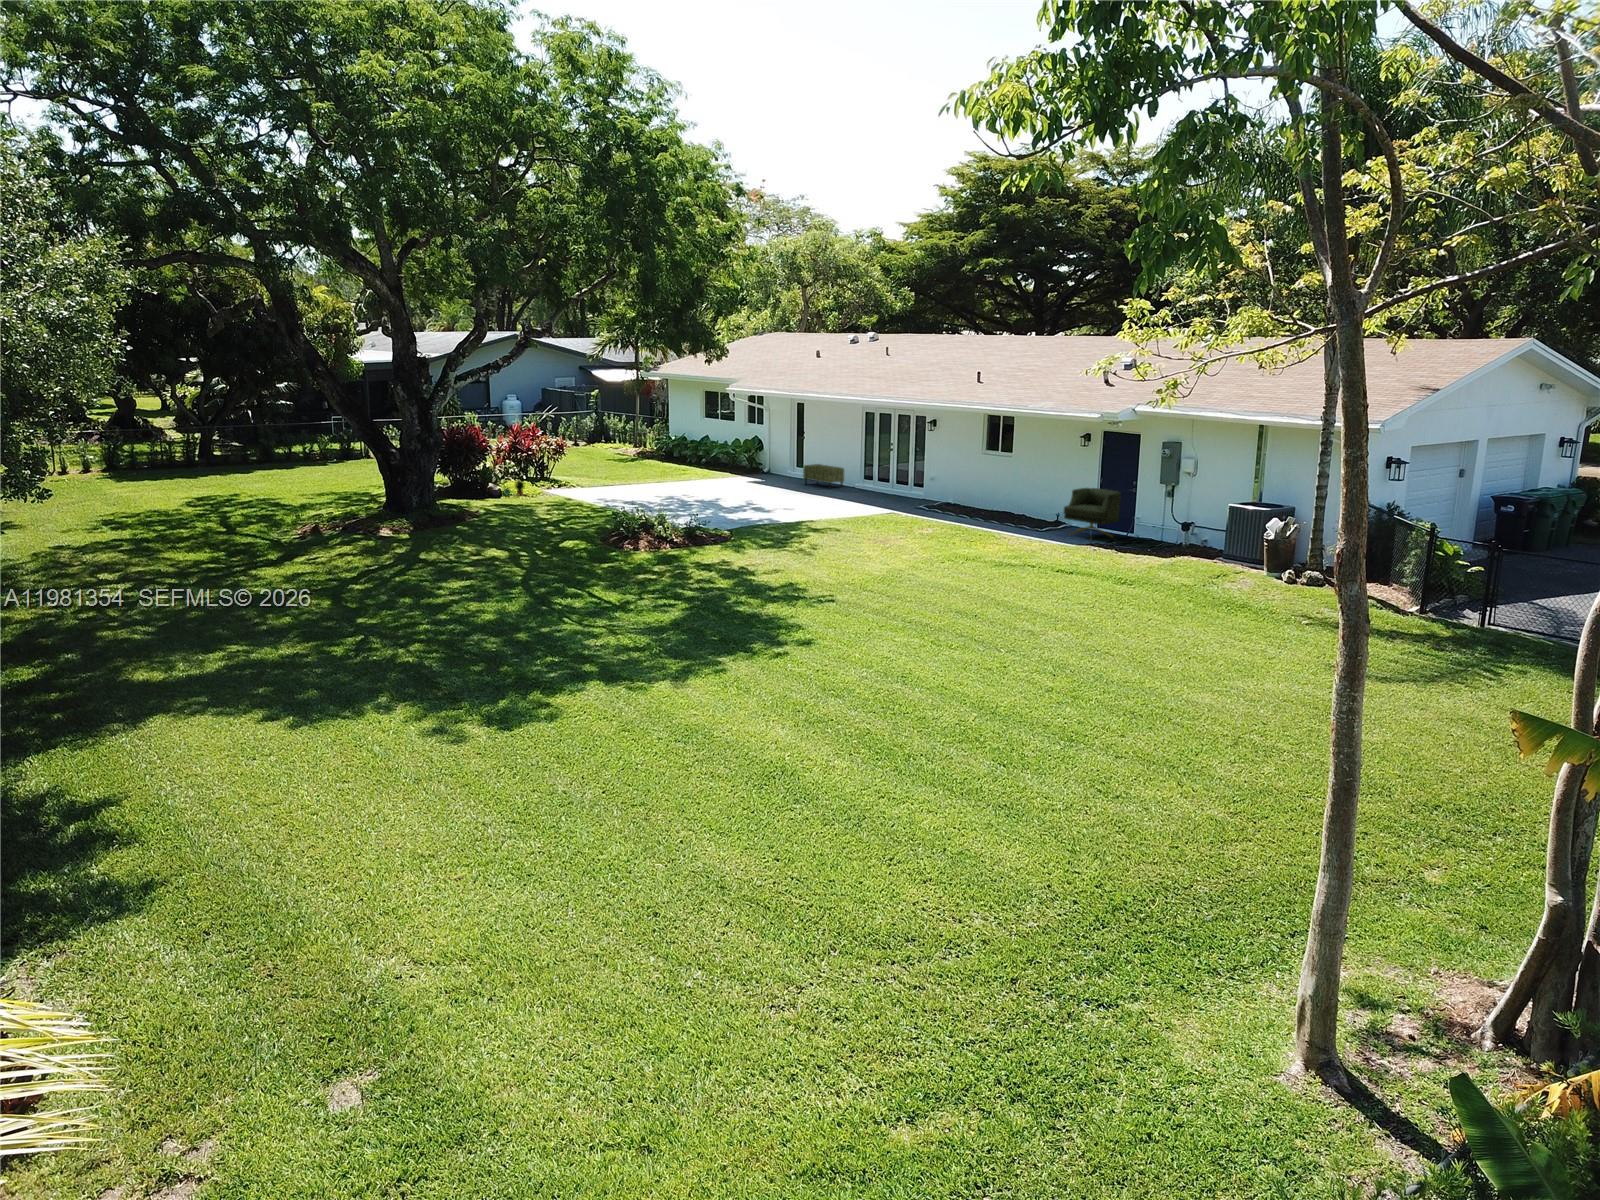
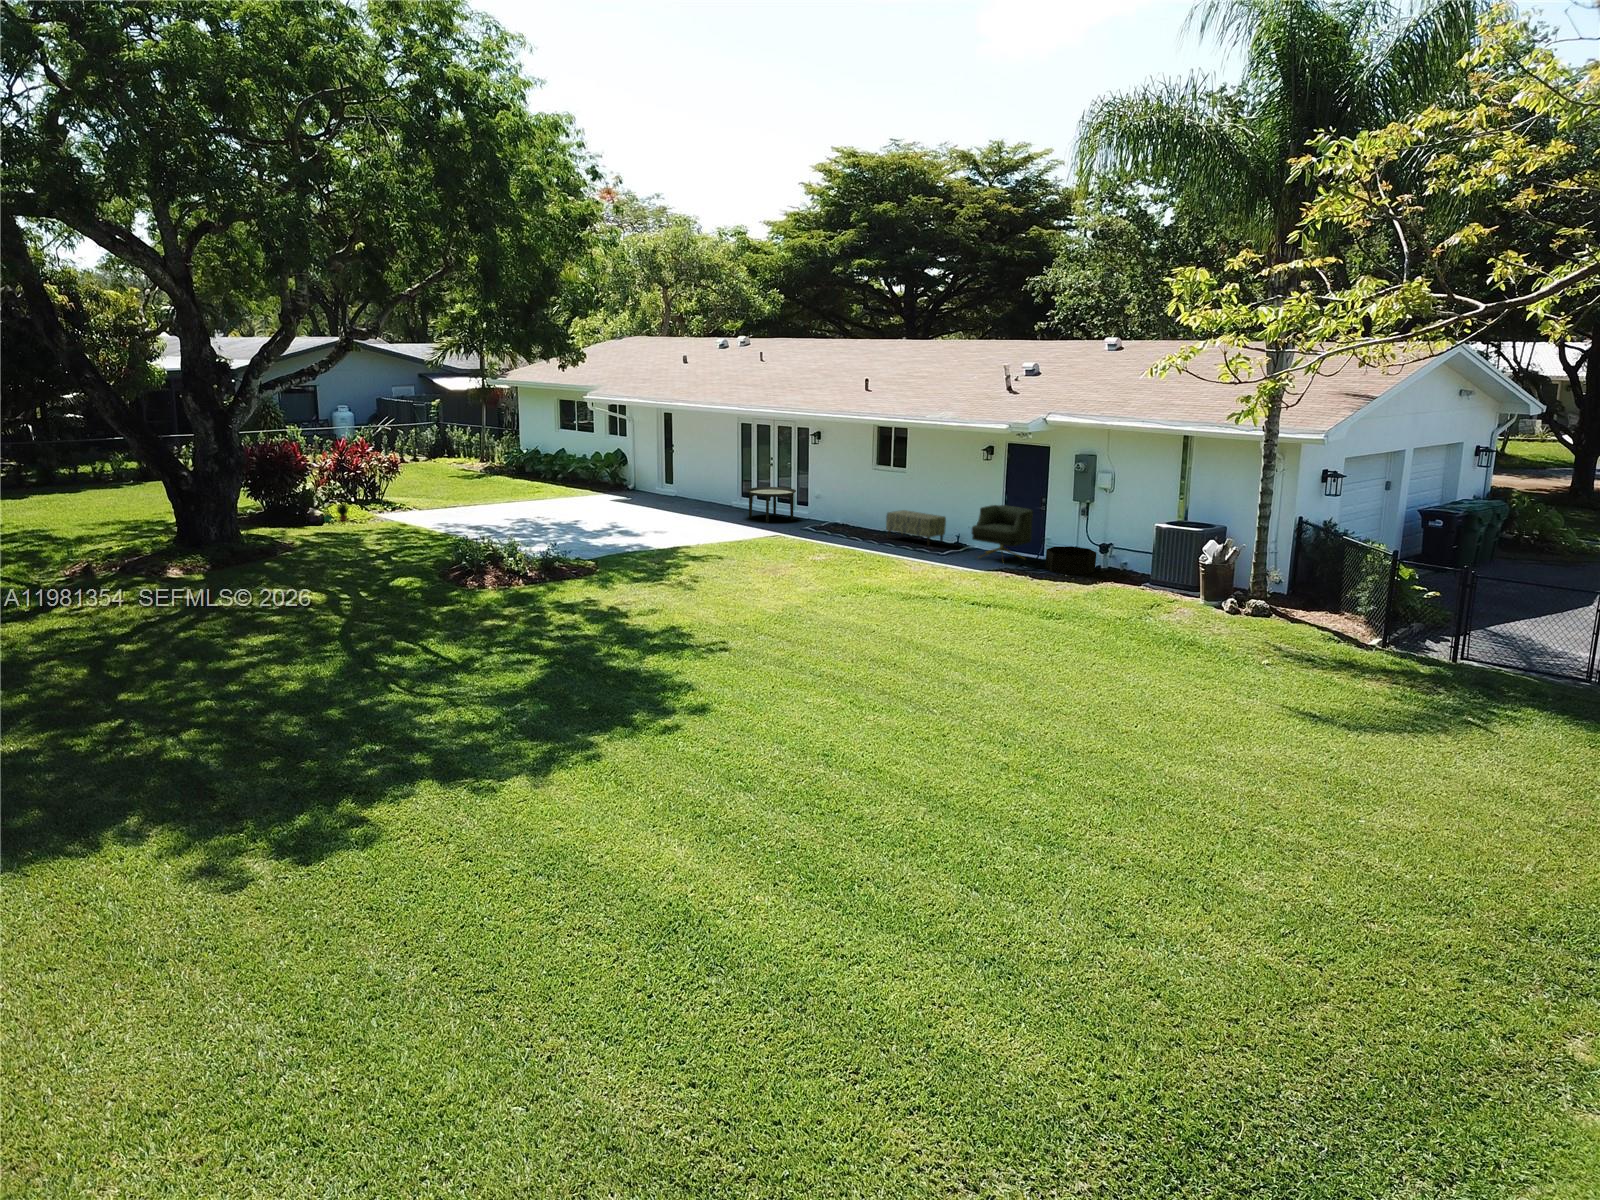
bench: present [803,464,844,488] -> present [886,510,946,545]
round table: none [865,471,910,503] -> present [747,487,796,523]
basket: none [1129,526,1177,551] -> present [1045,546,1096,574]

